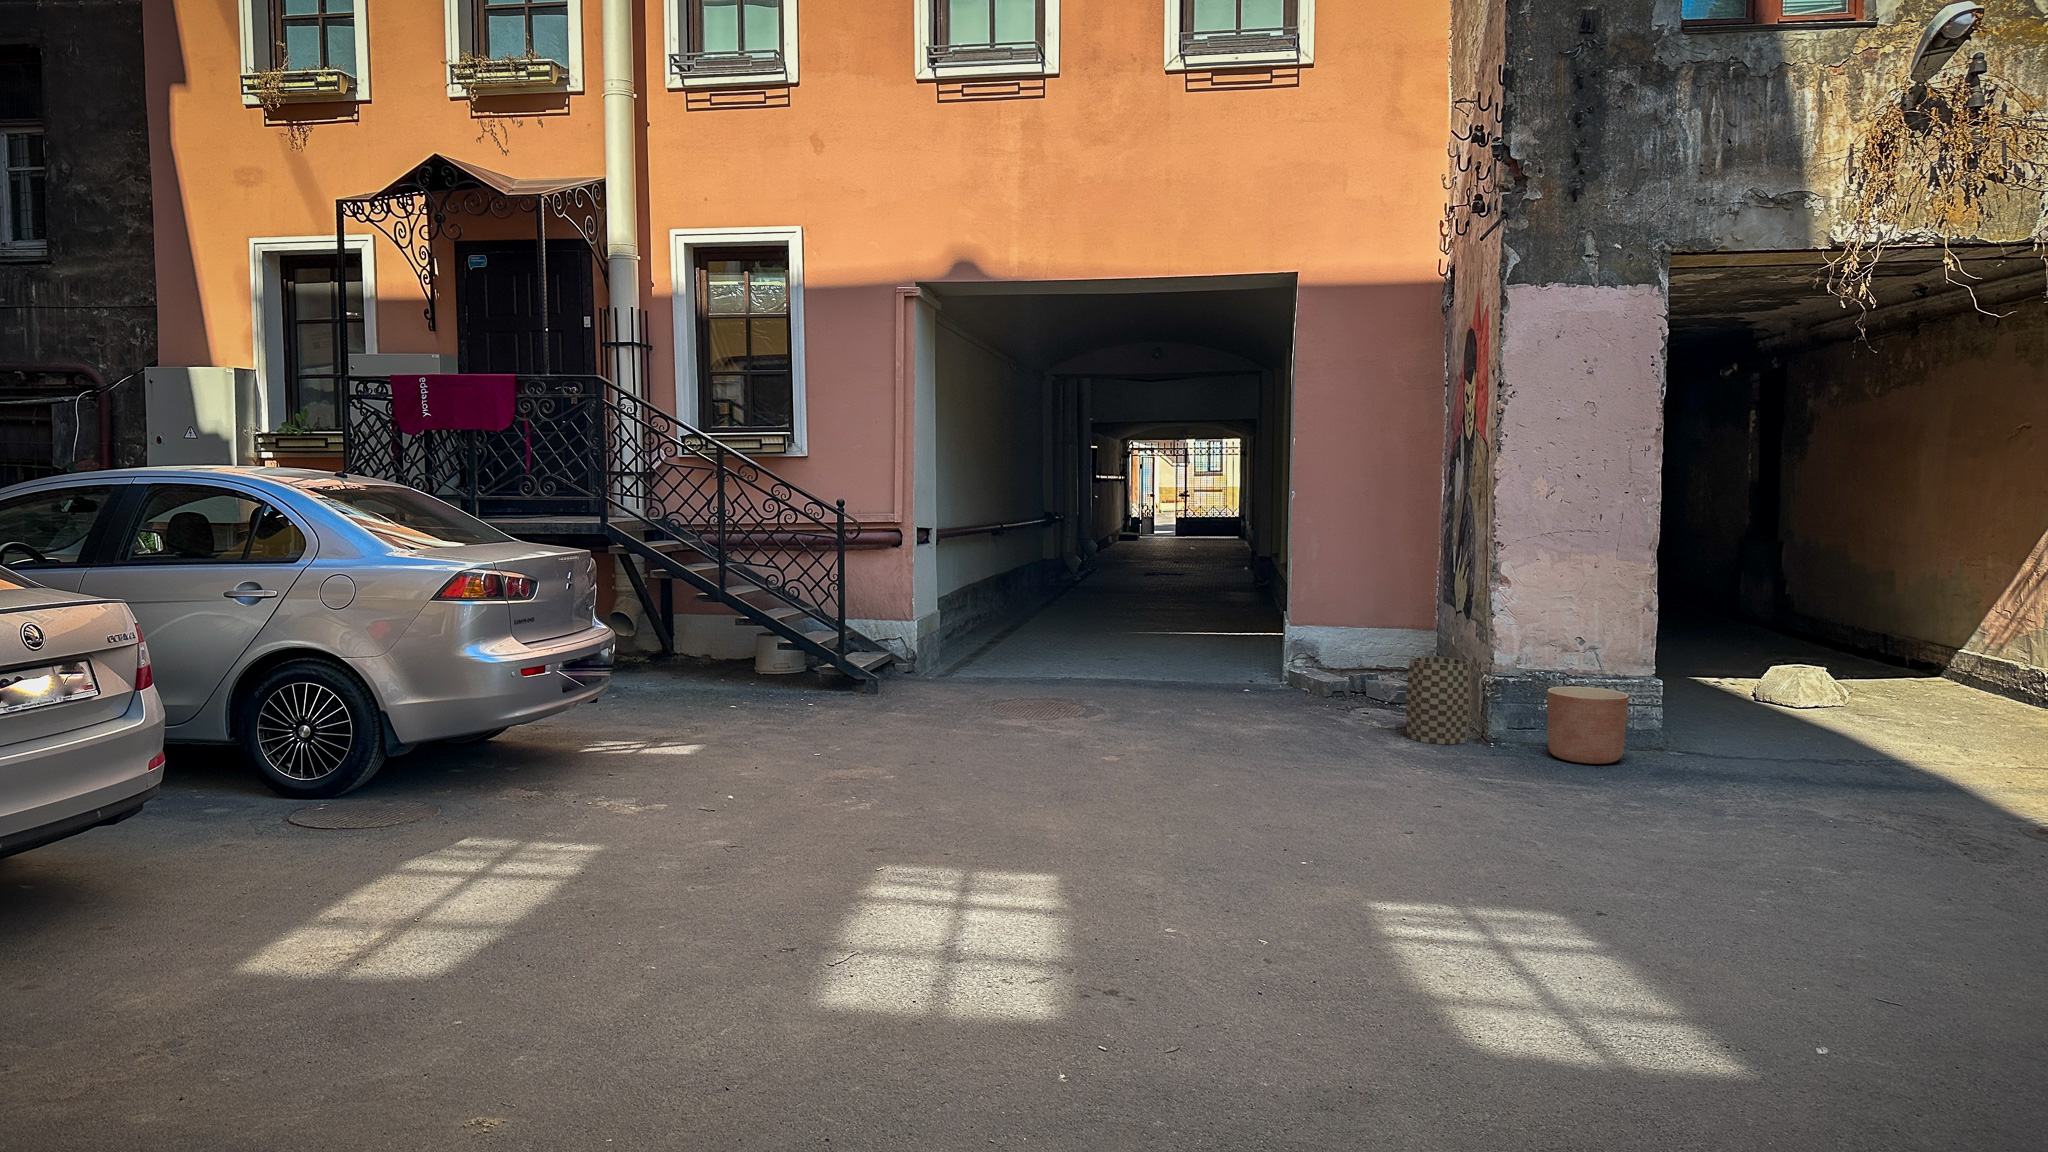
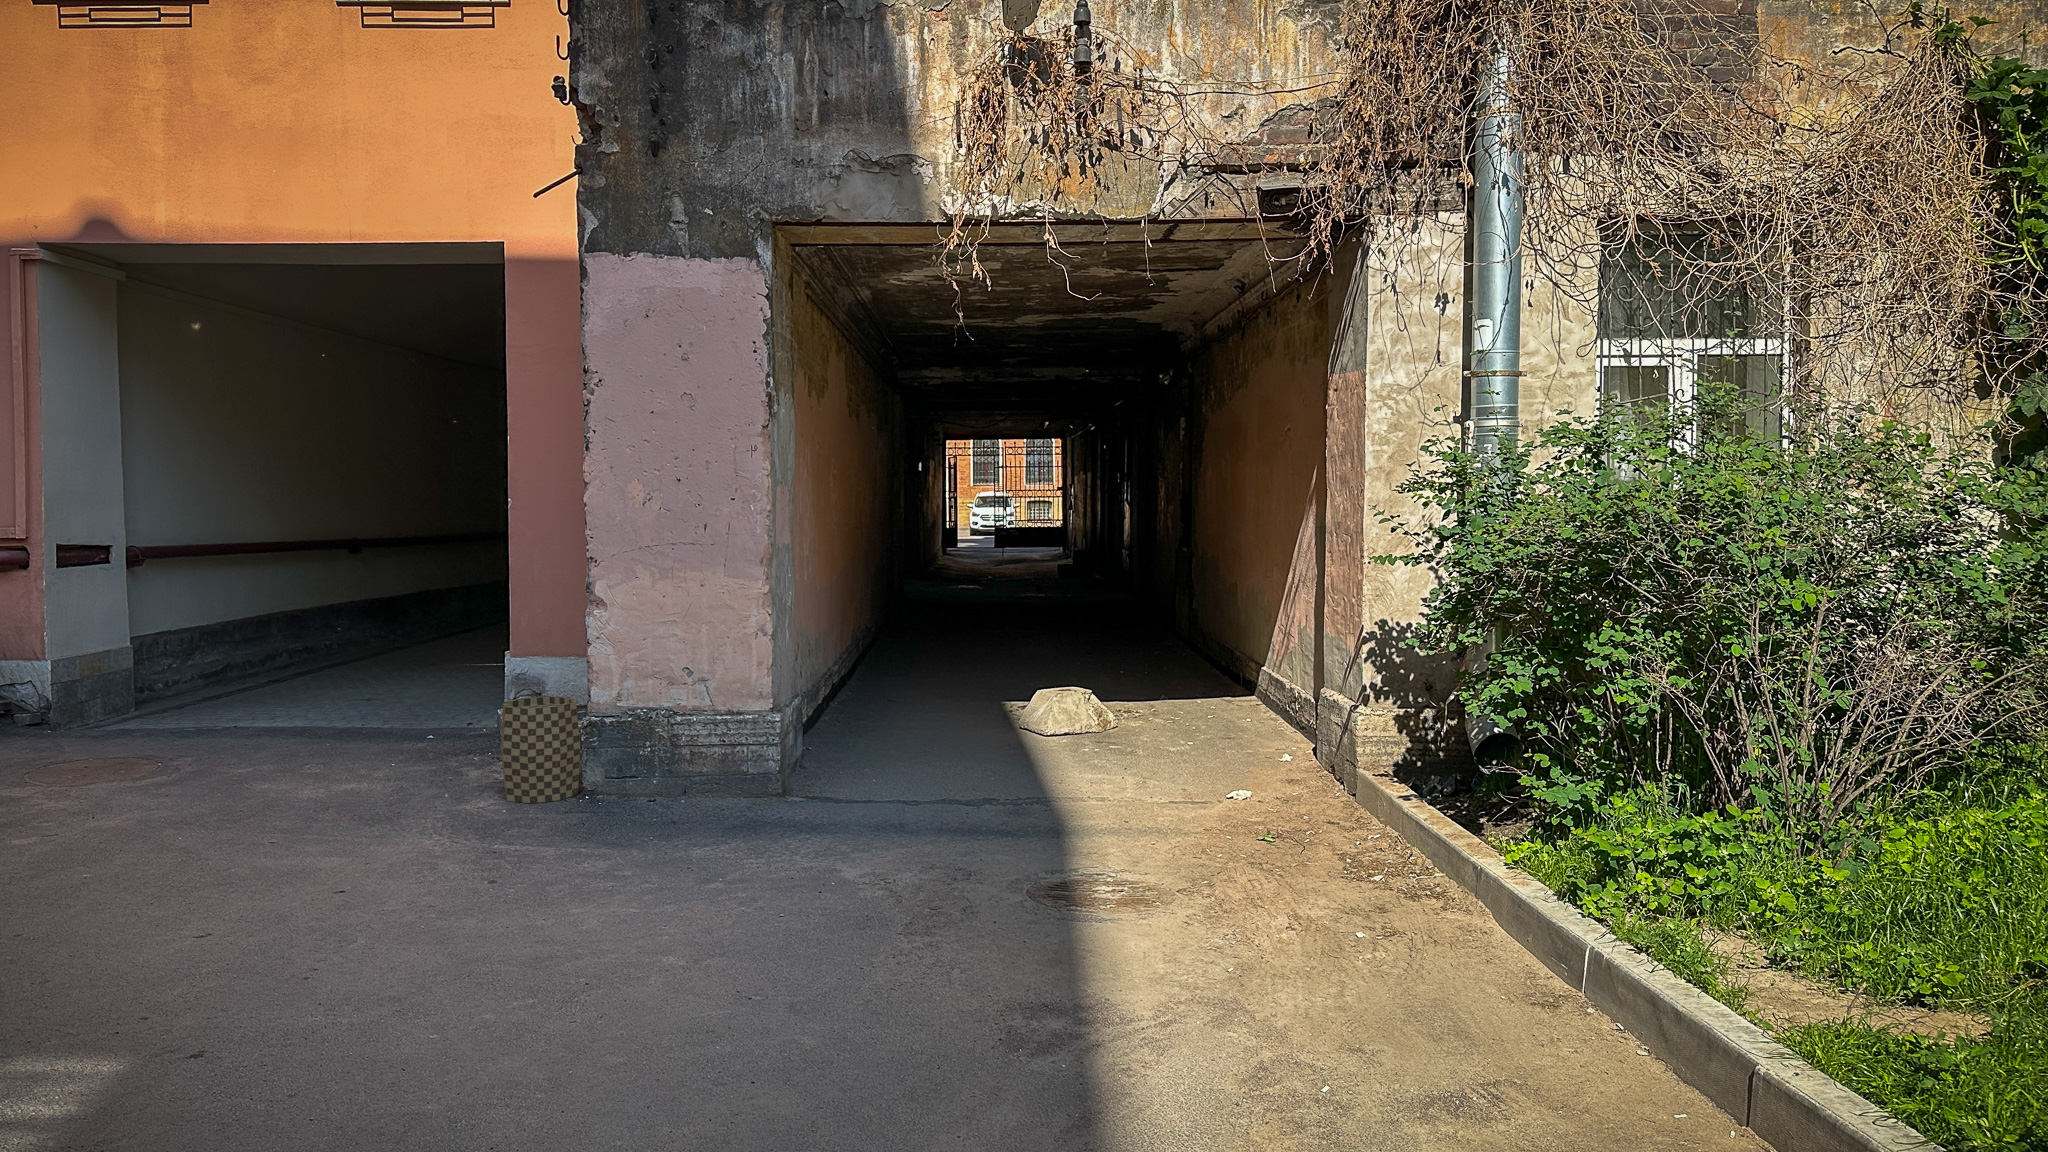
planter: present [1547,687,1629,764] -> none [615,730,707,825]

